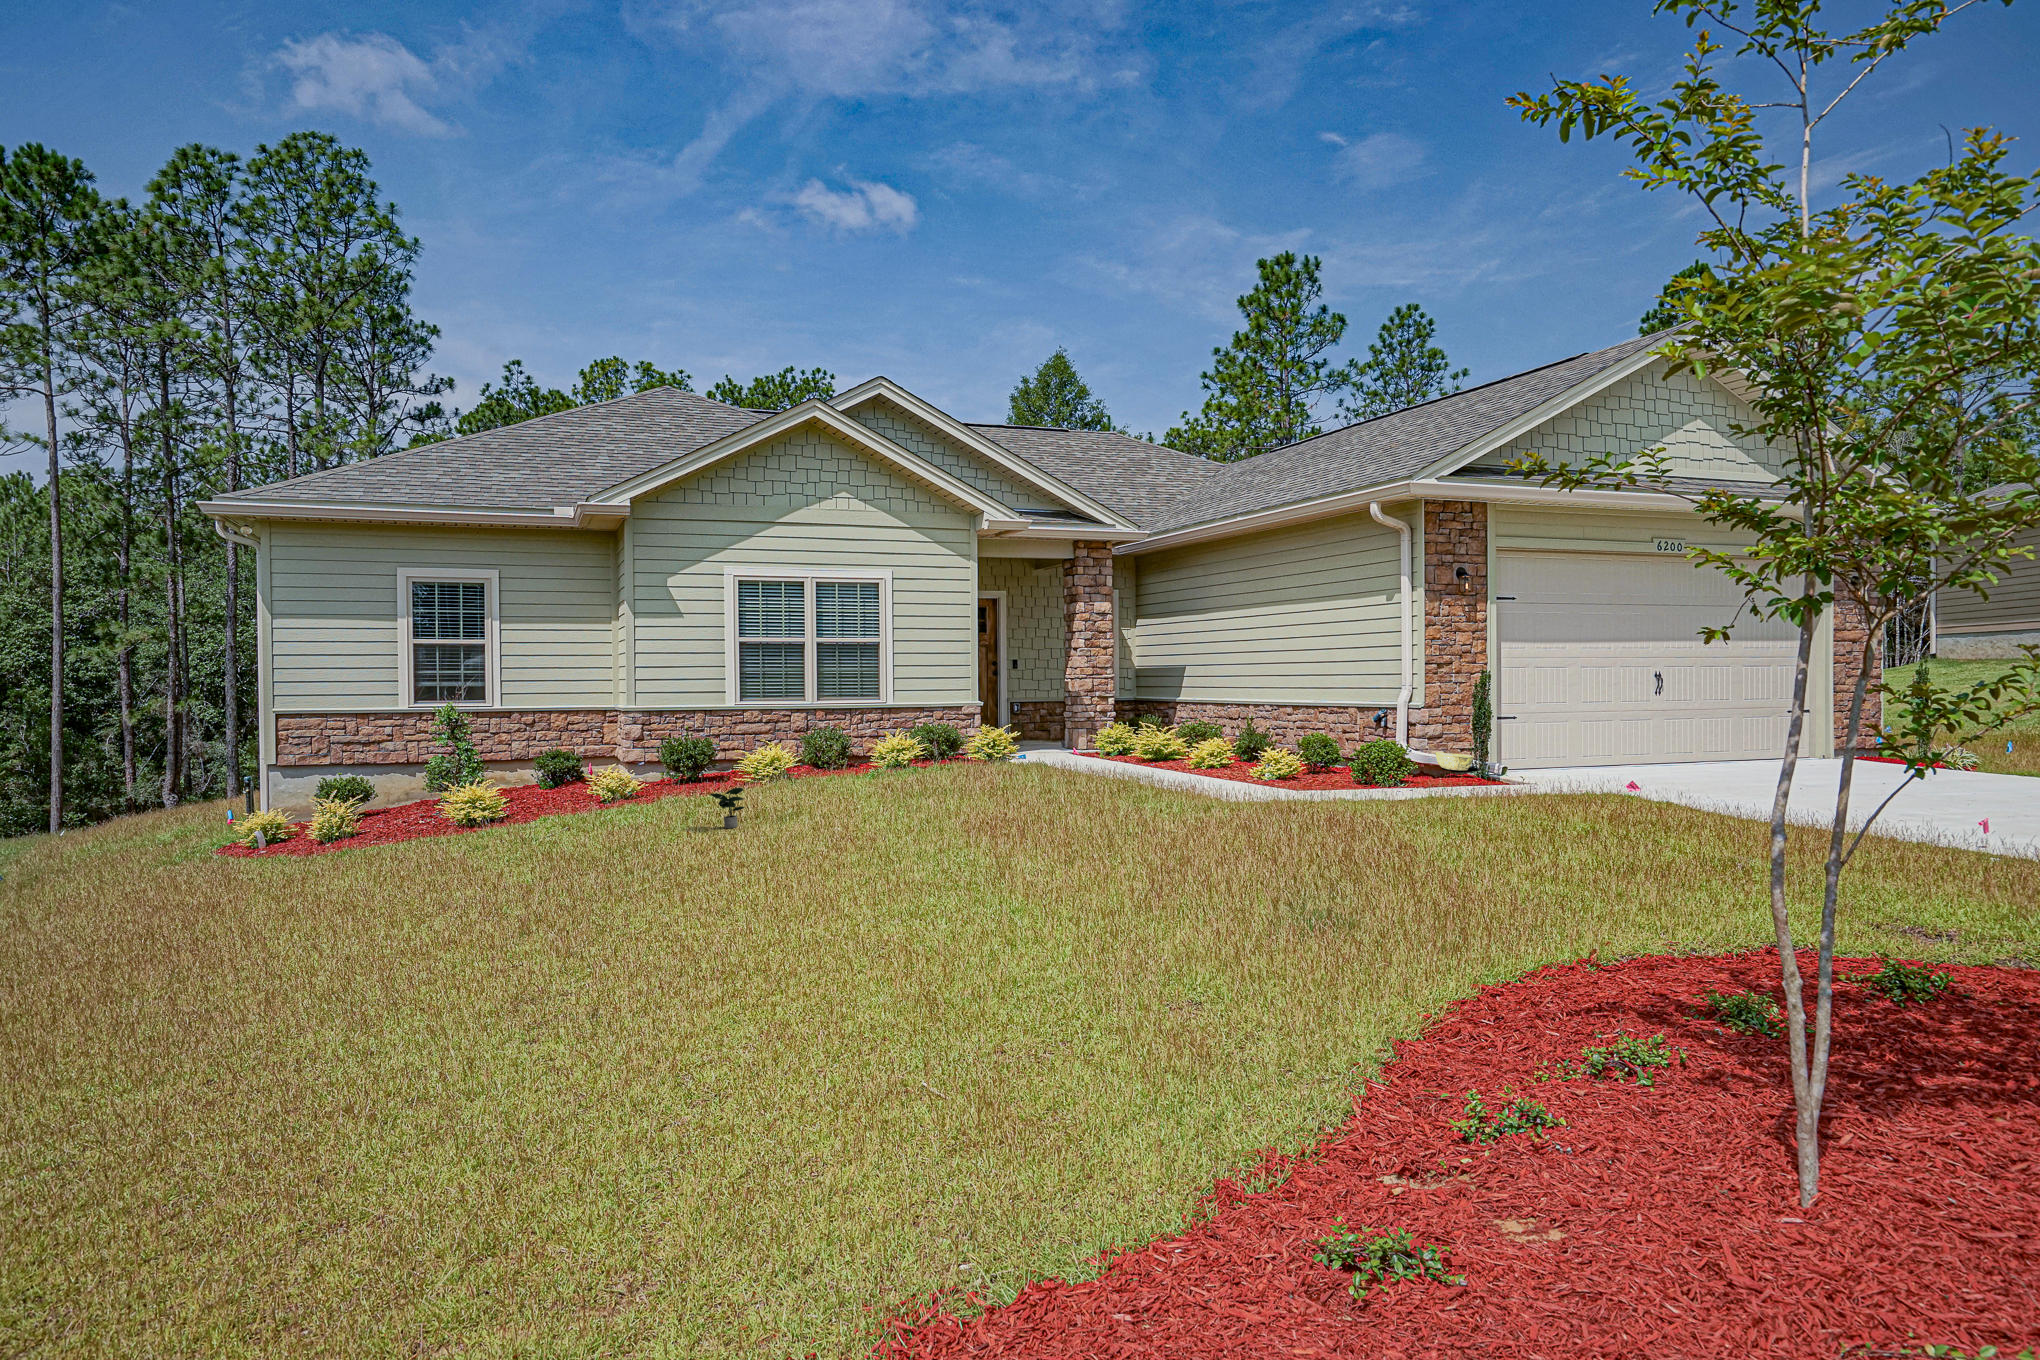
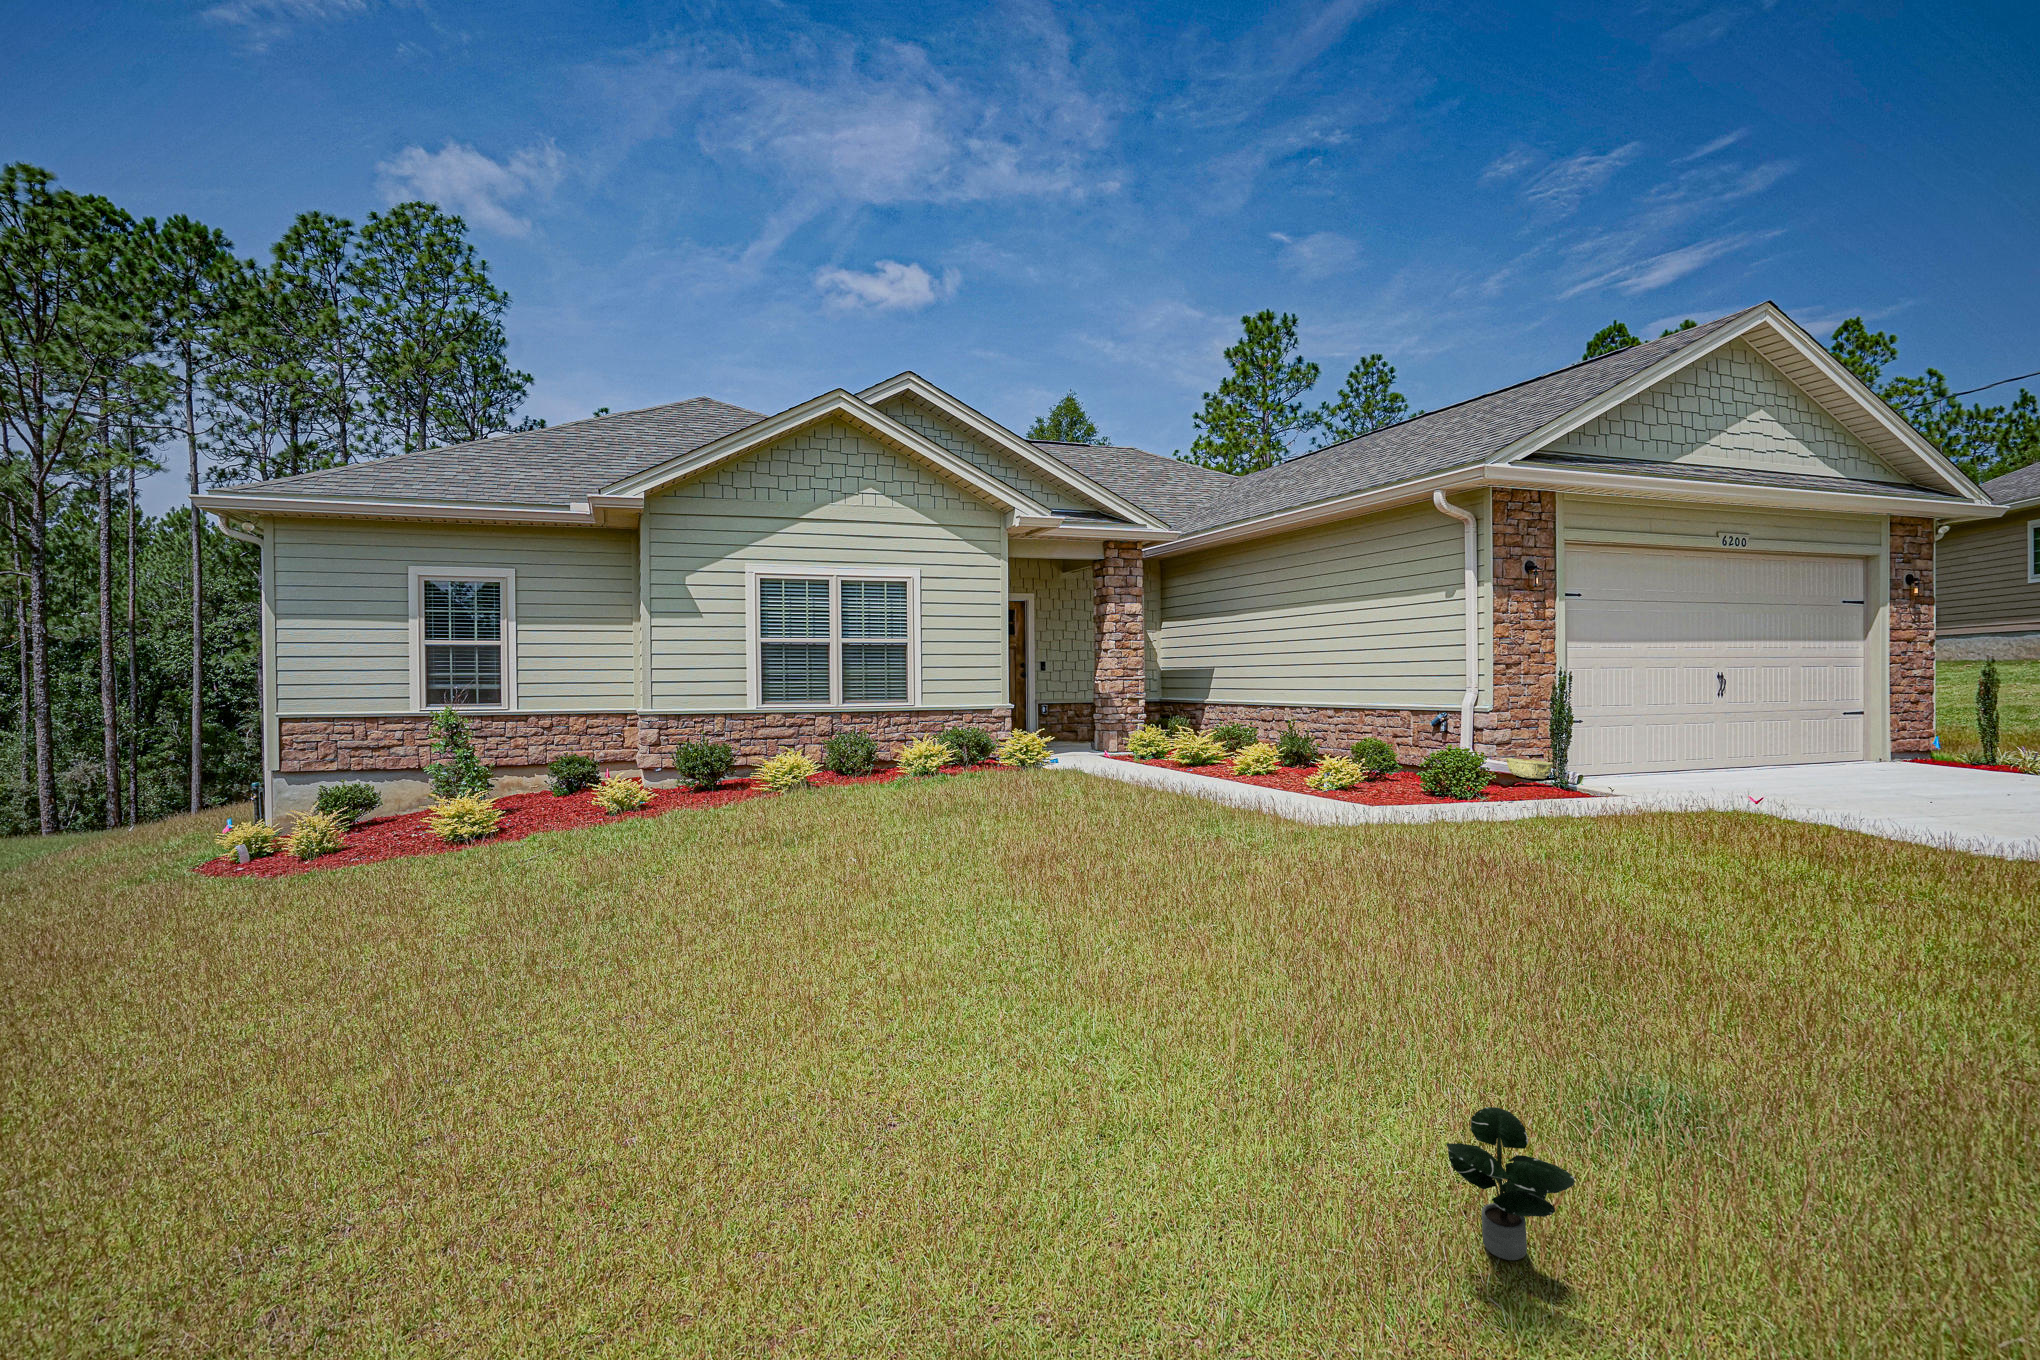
potted plant: present [710,788,744,828] -> present [1446,1107,1574,1260]

